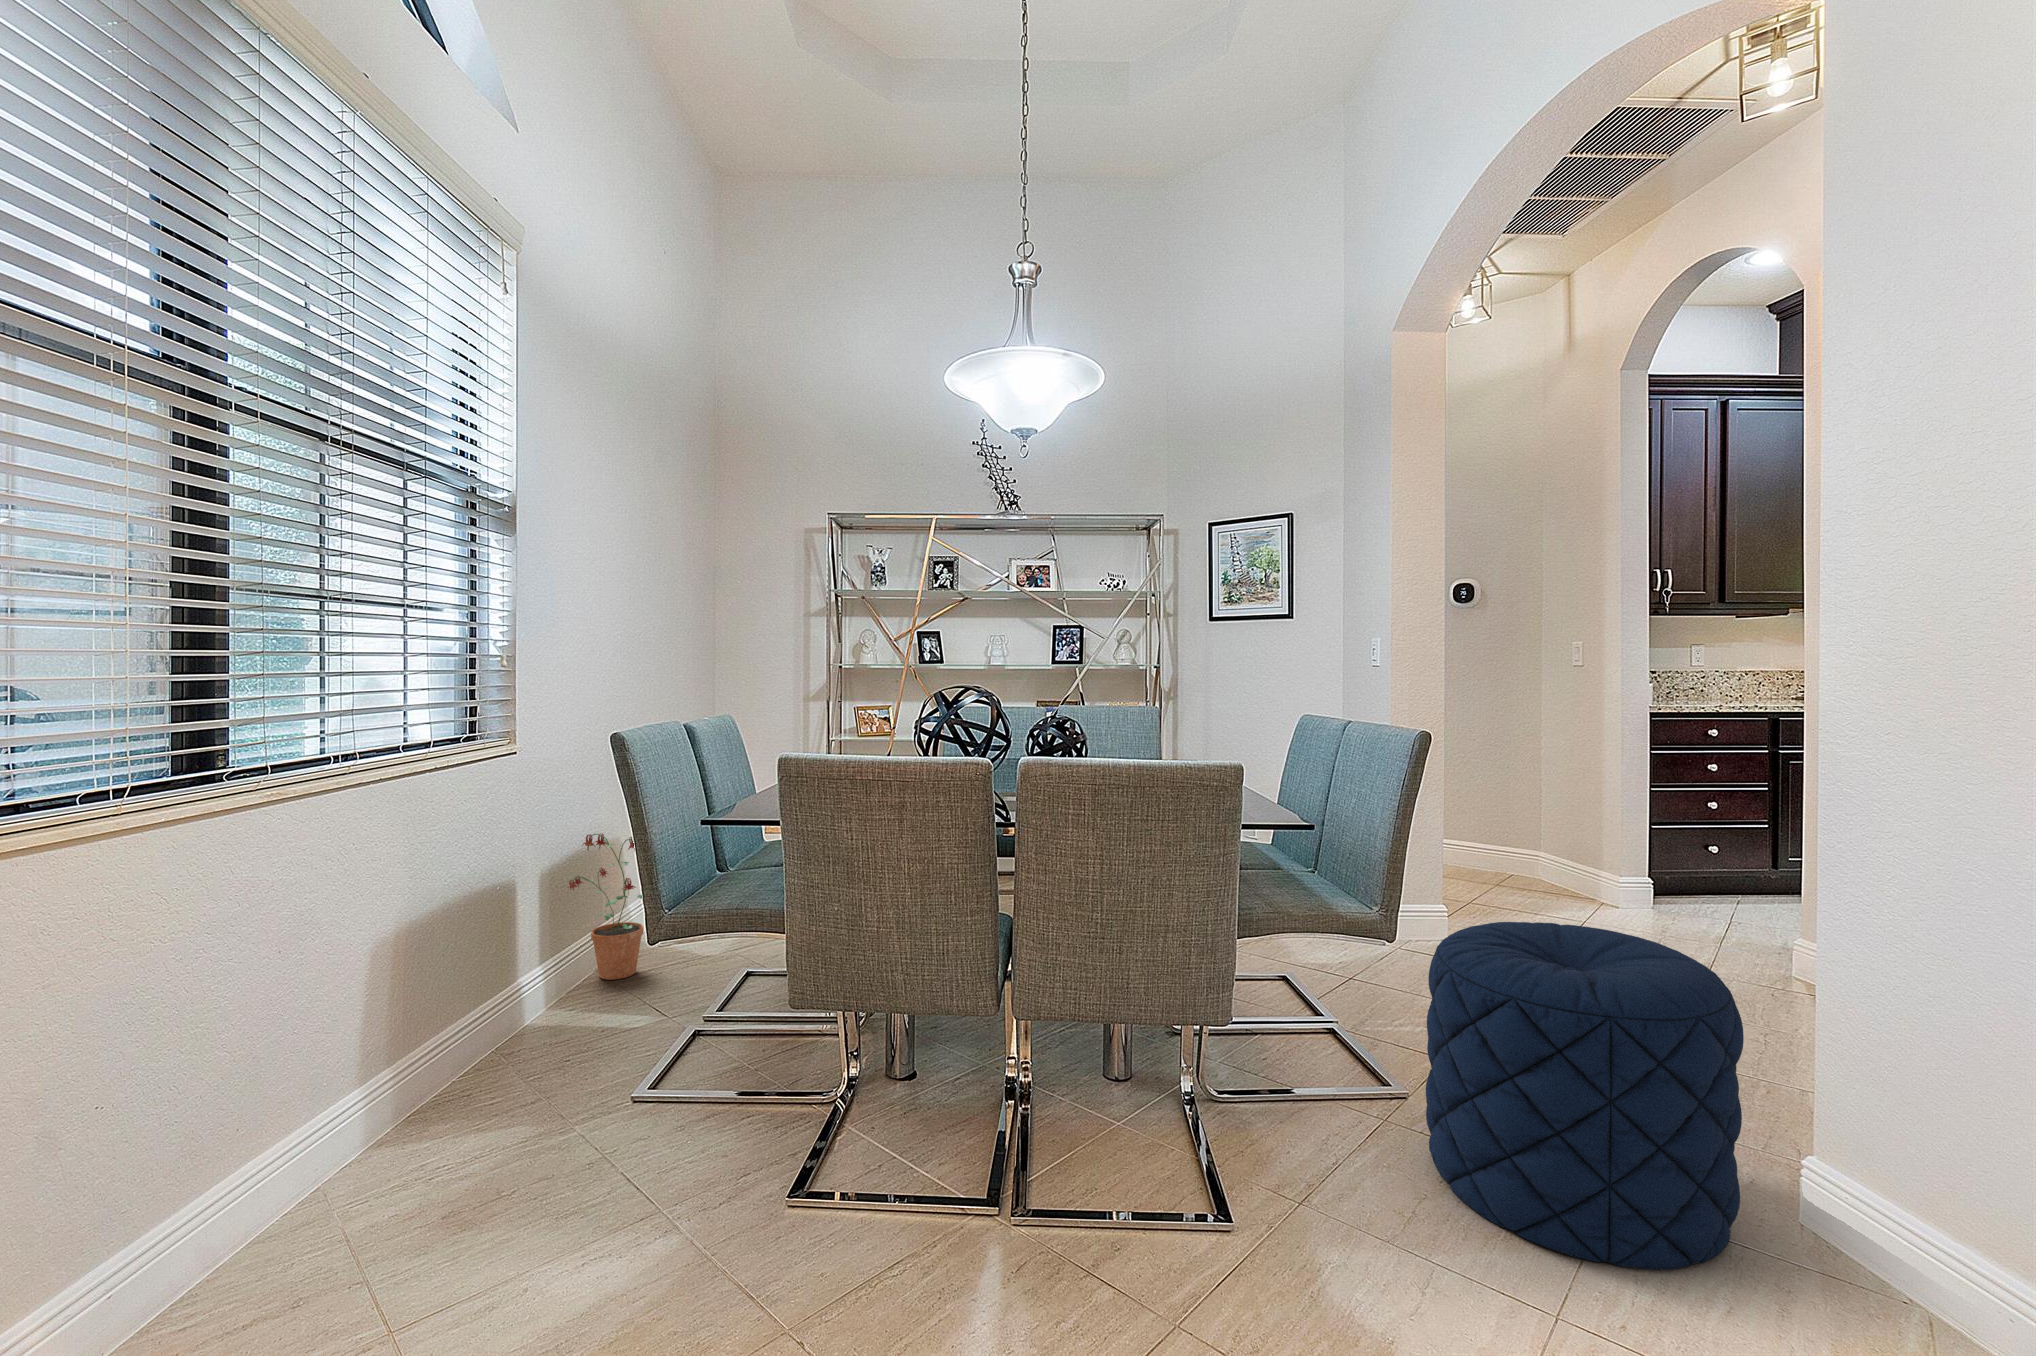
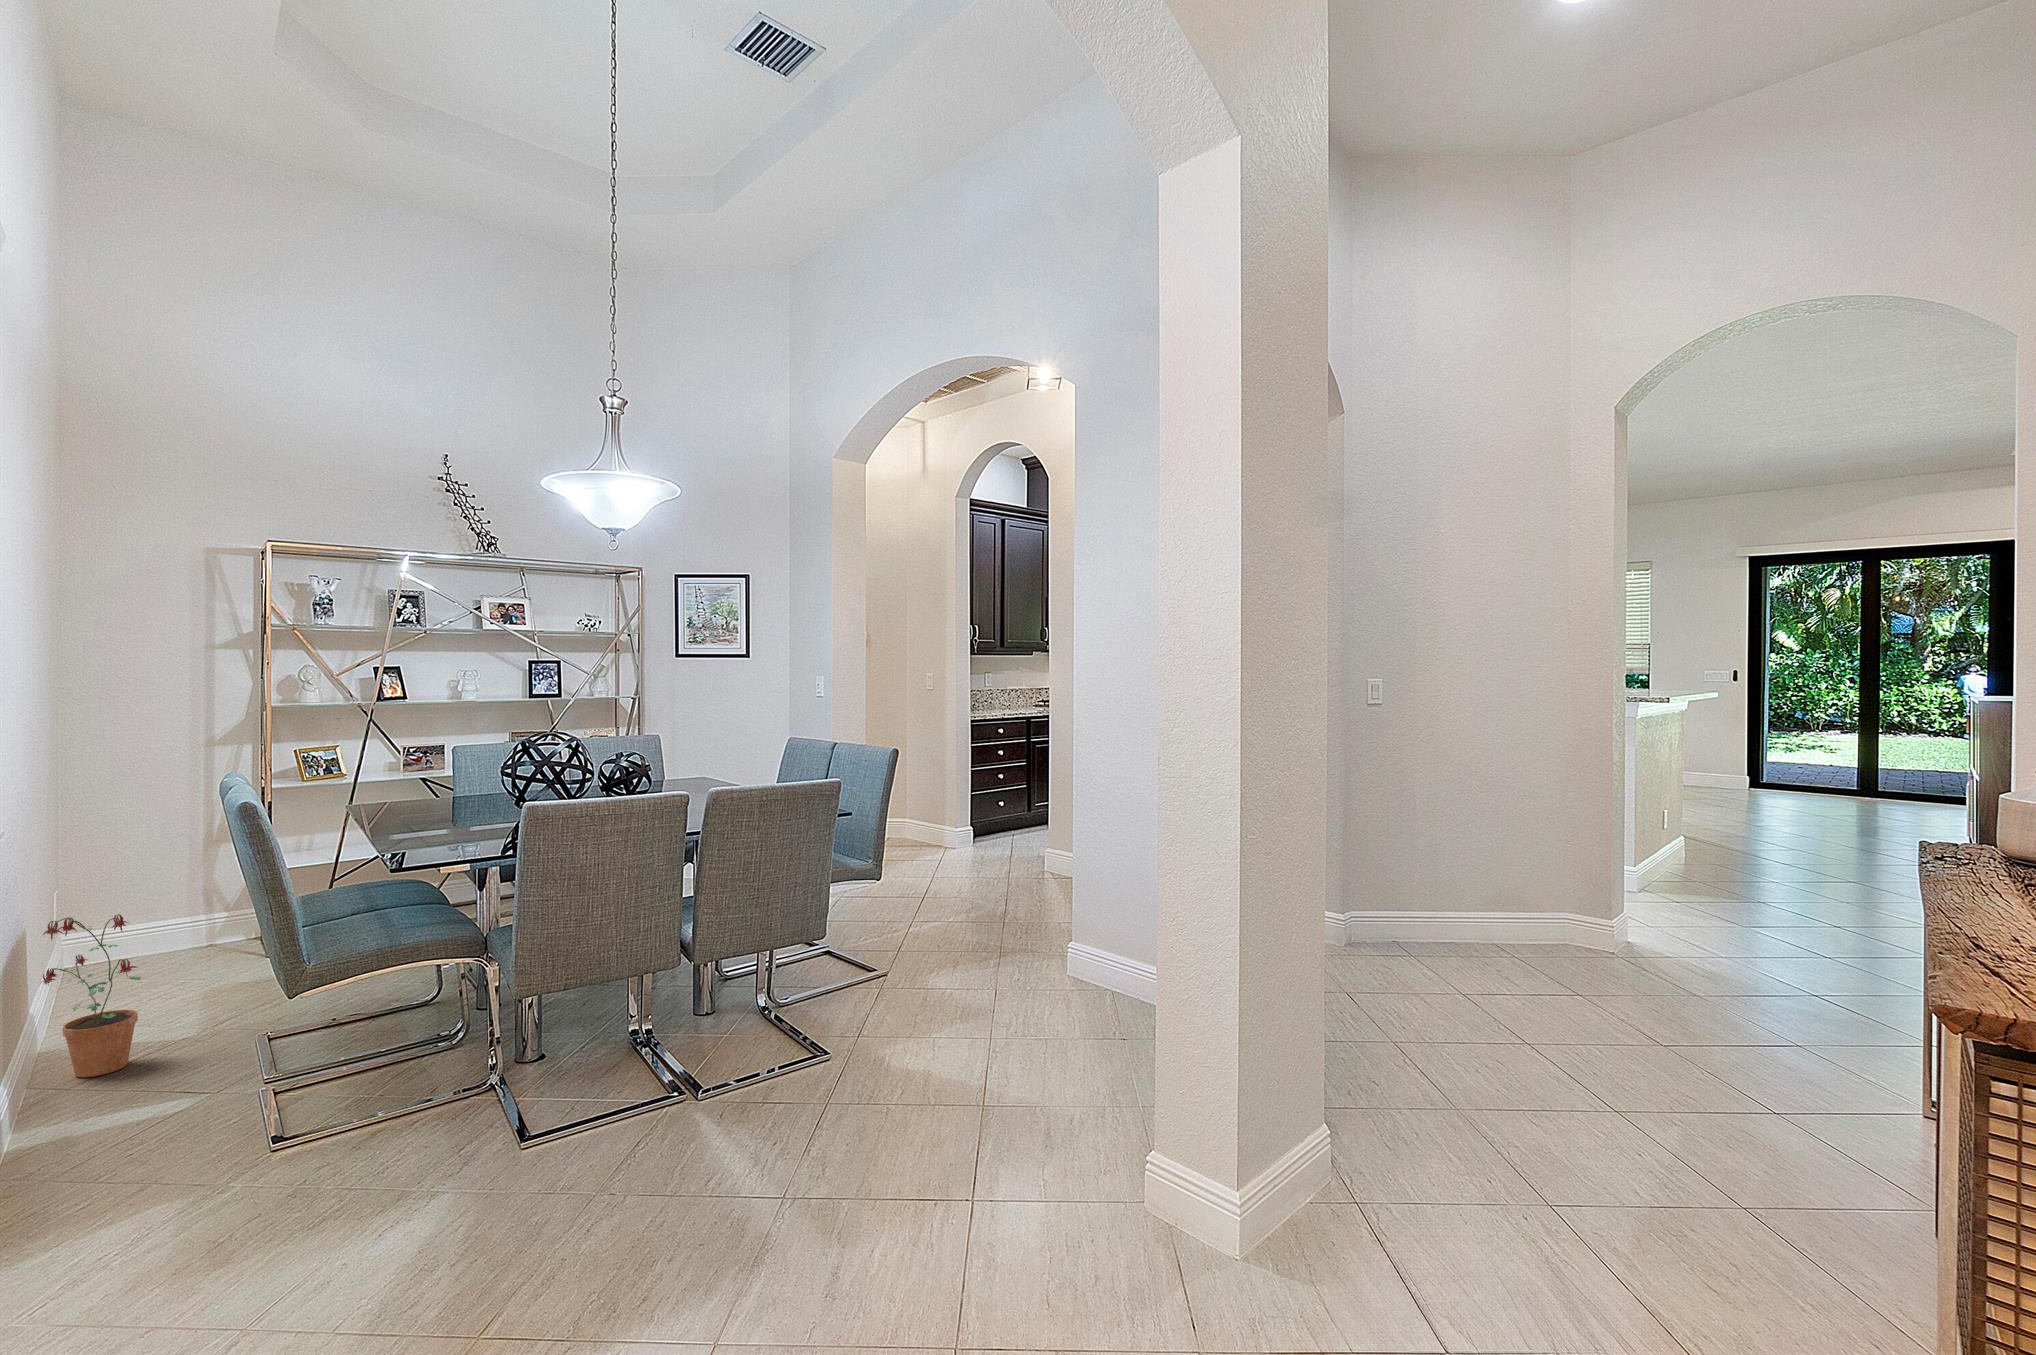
pouf: present [1426,922,1744,1270] -> none [910,850,1048,1008]

